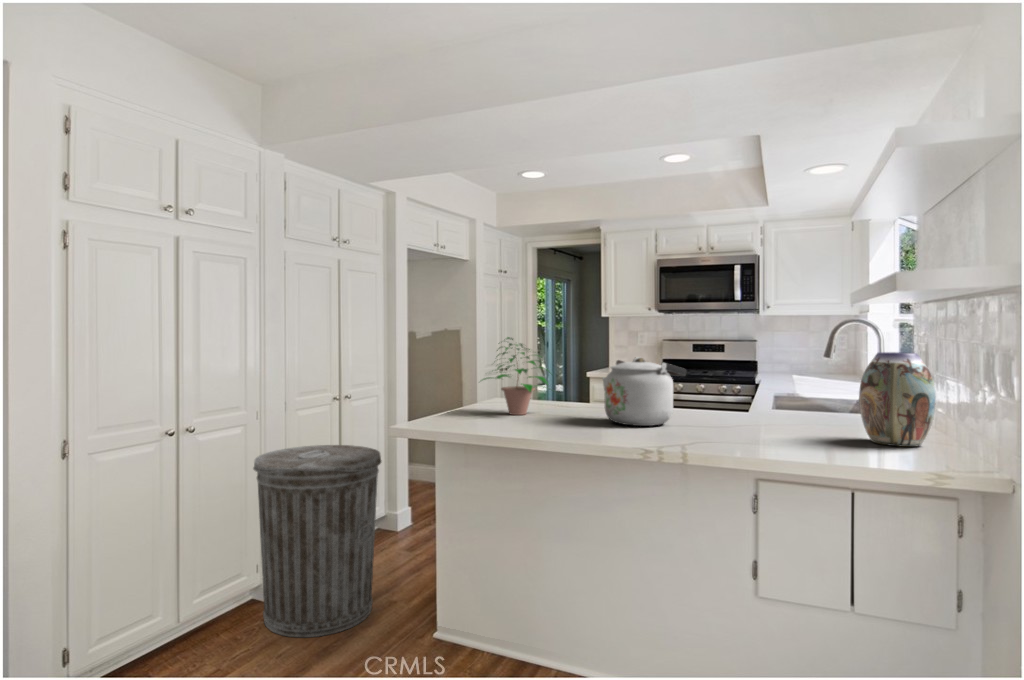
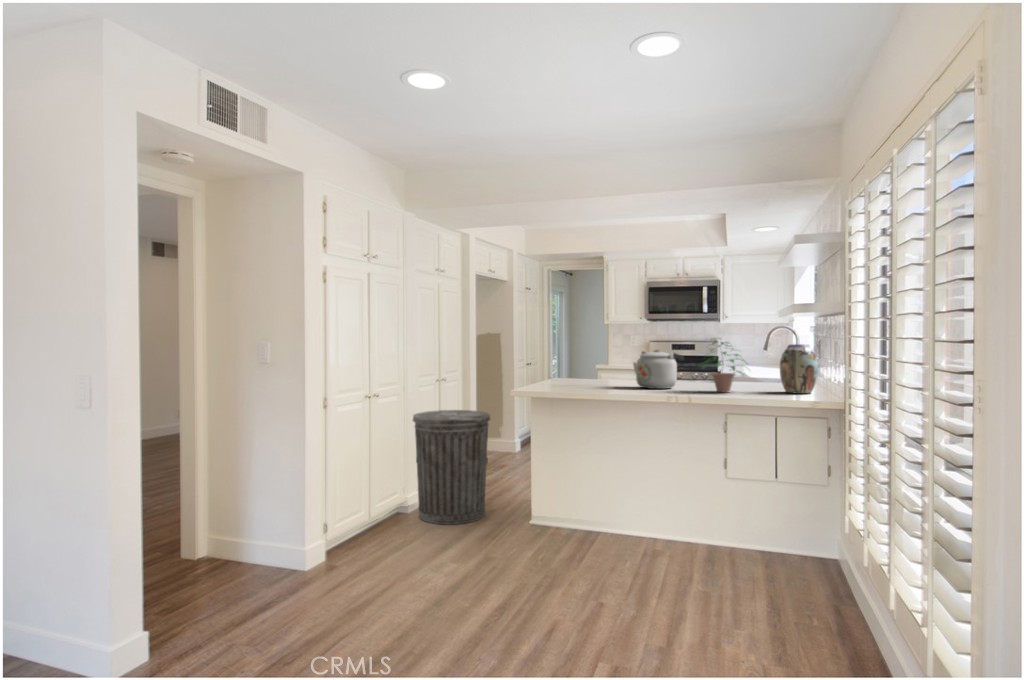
potted plant: present [483,337,547,415] -> present [702,338,745,392]

